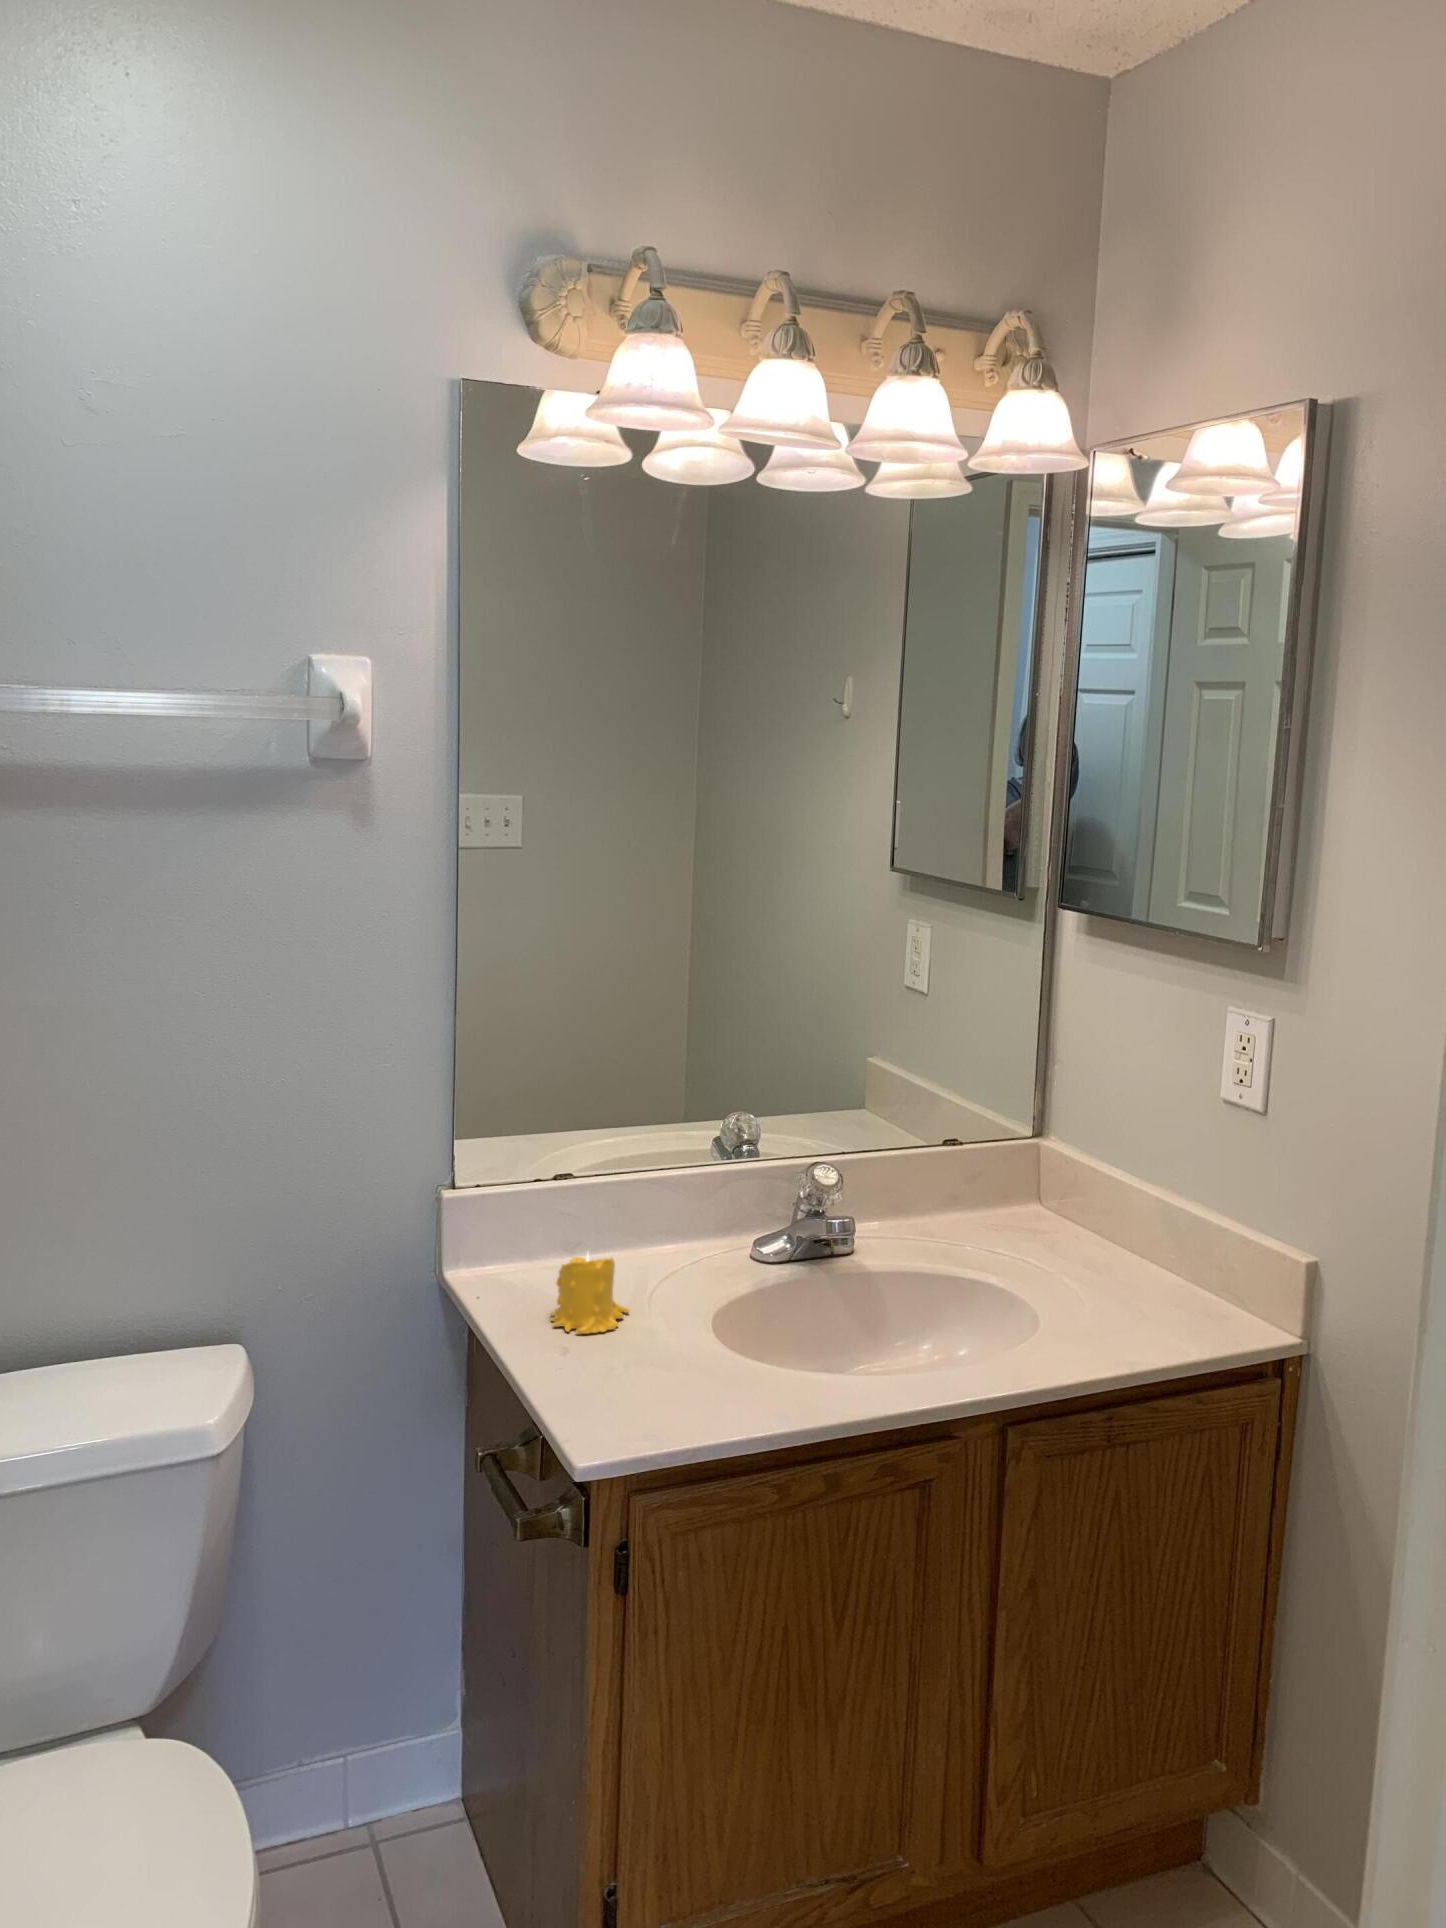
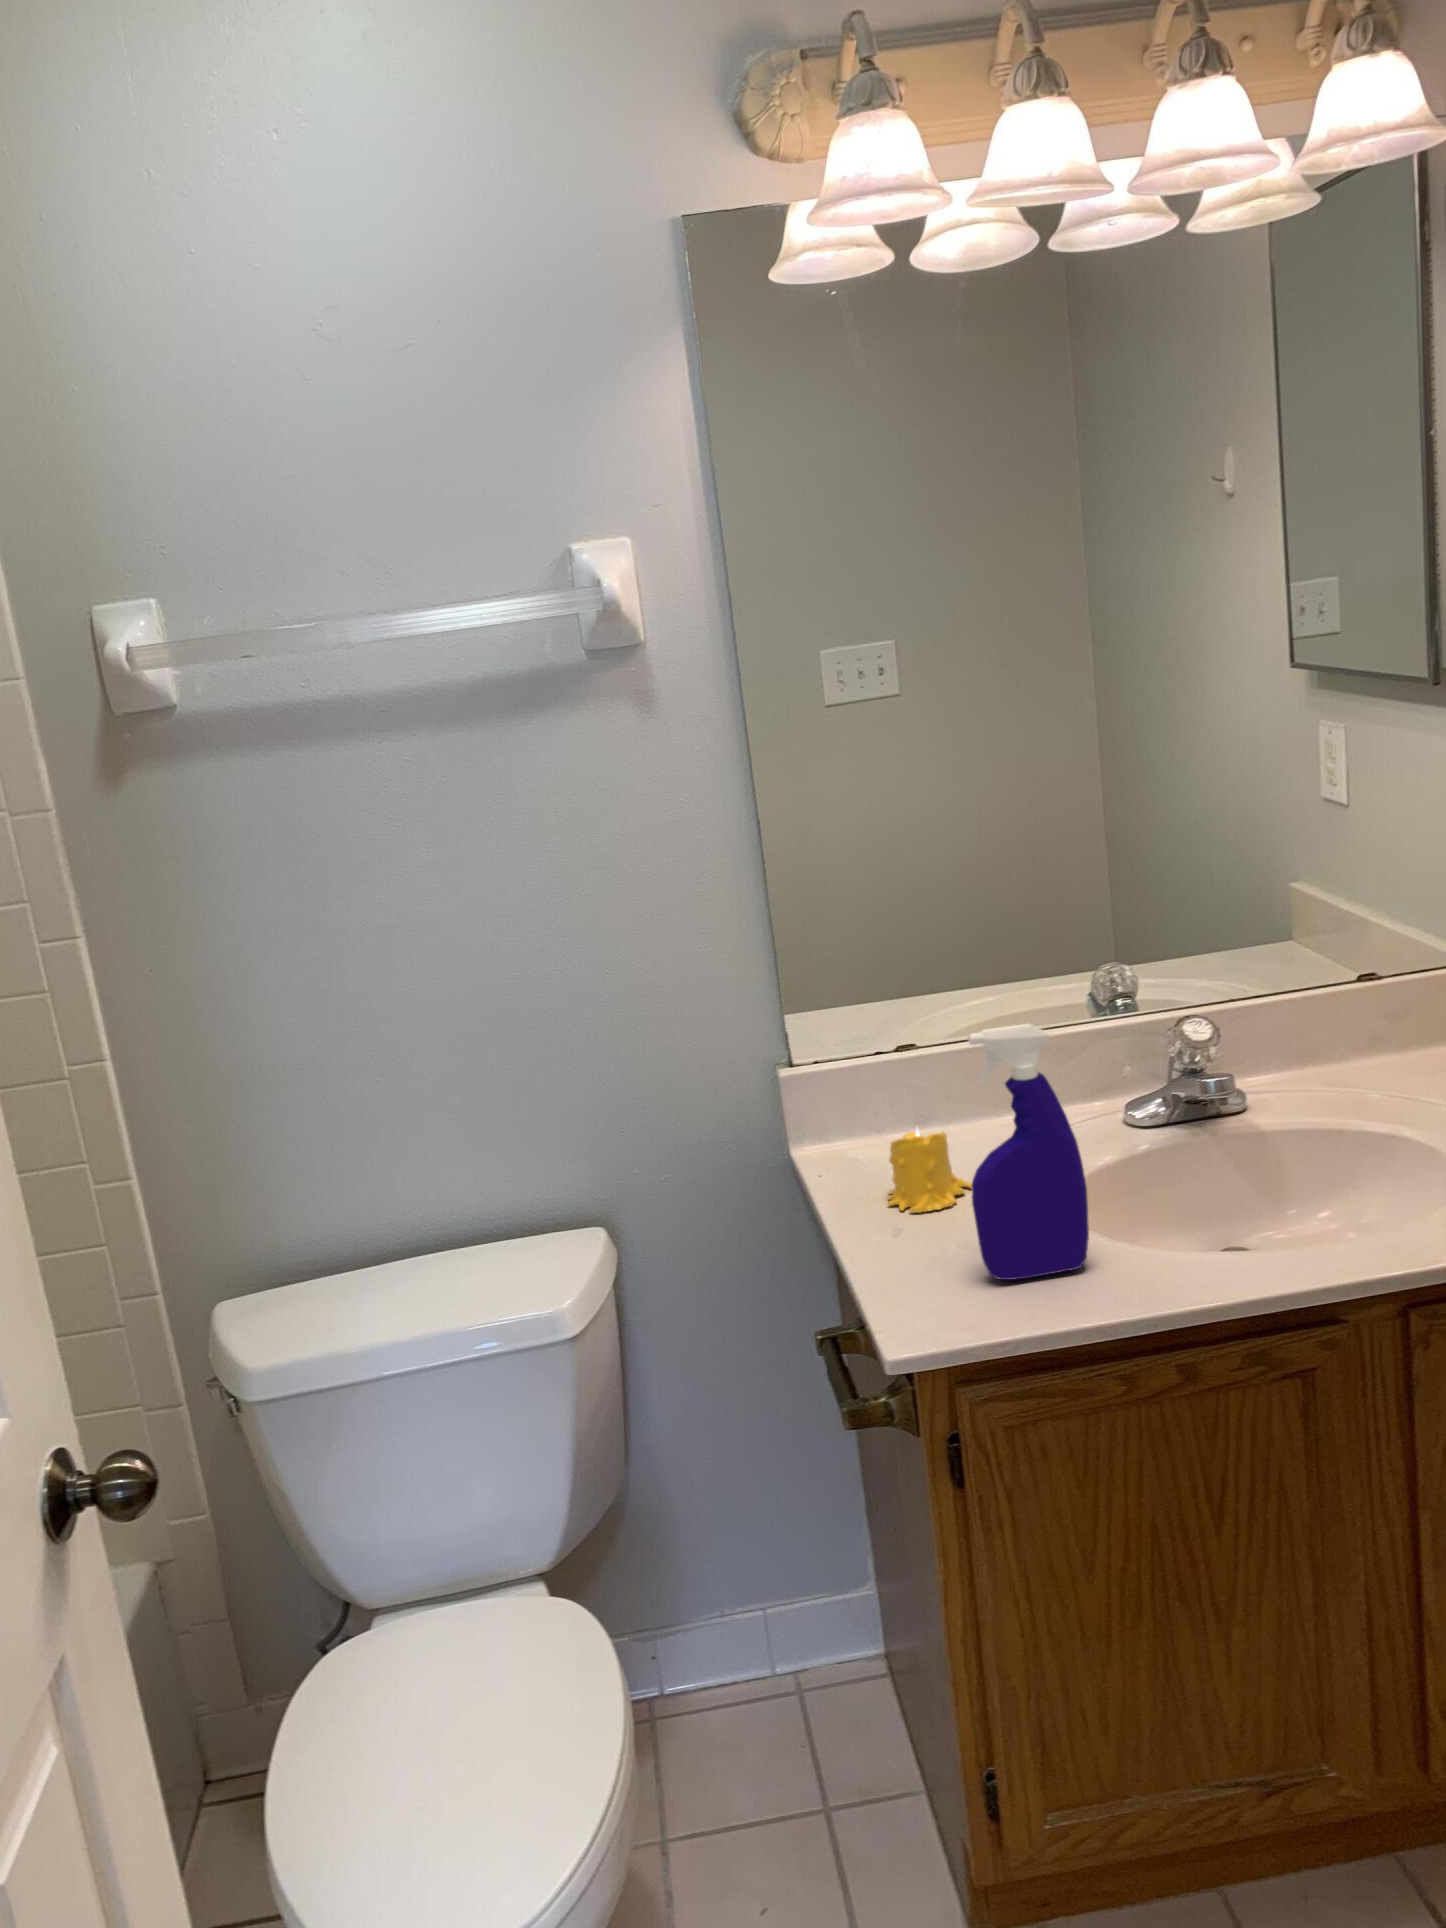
spray bottle: none [662,1158,763,1398] -> present [968,1024,1089,1280]

